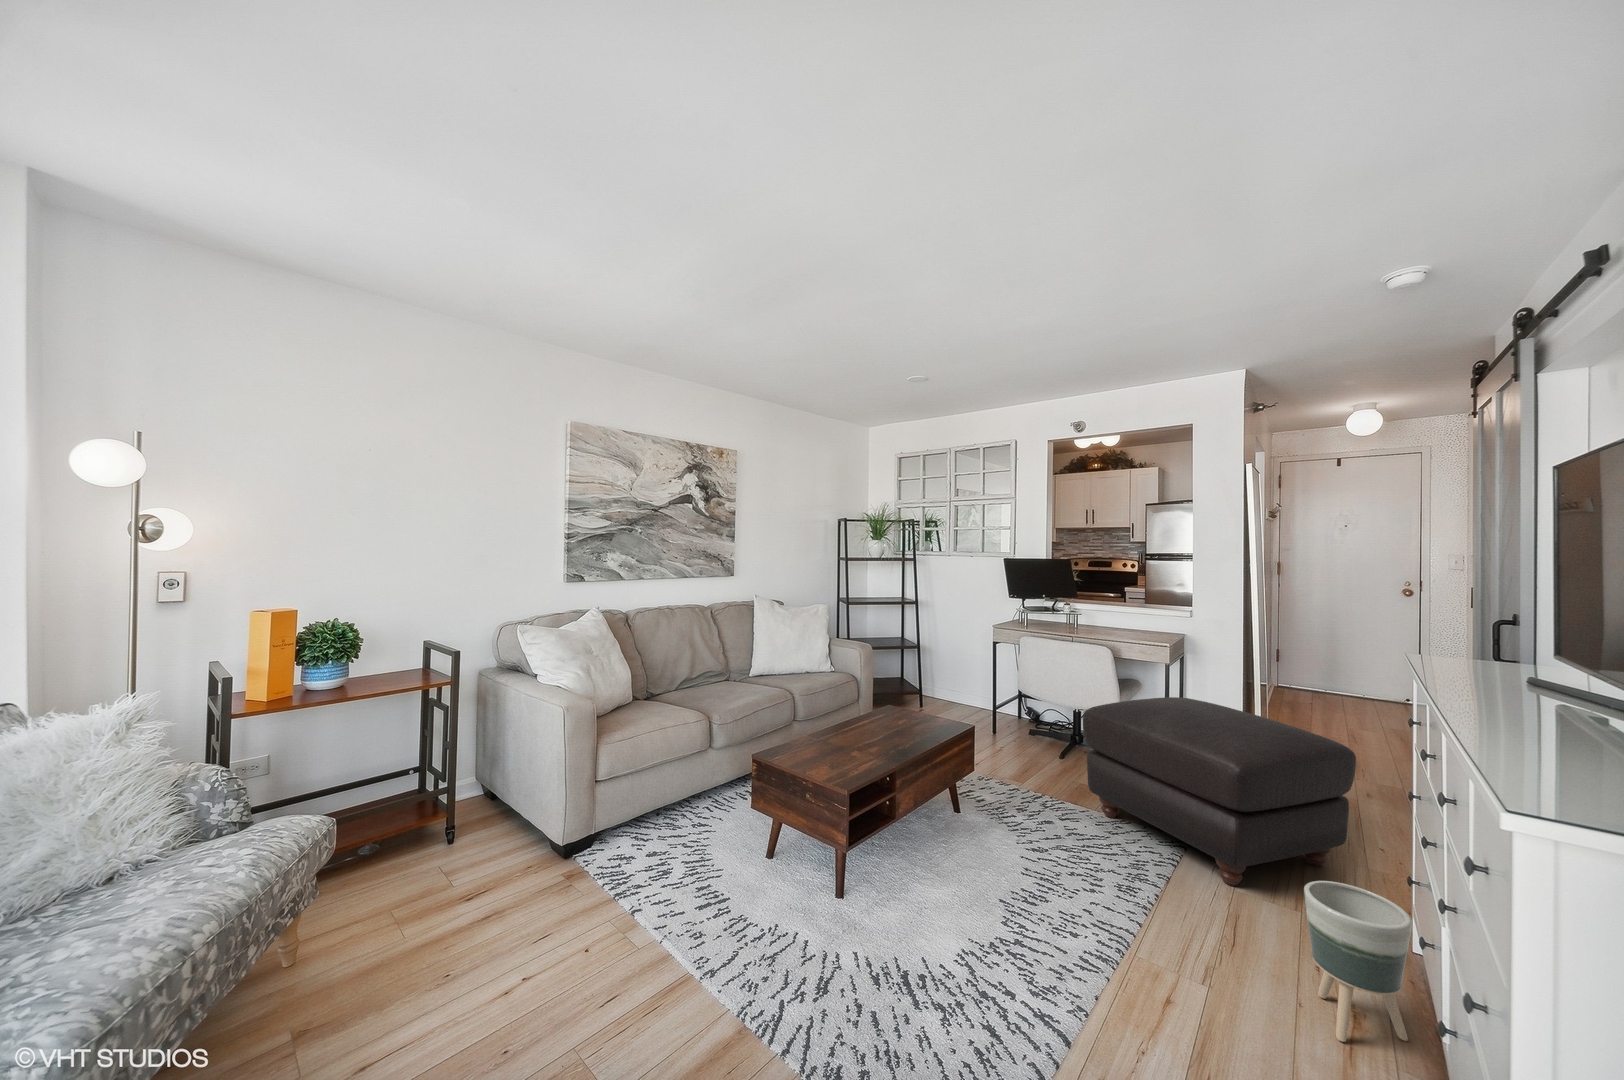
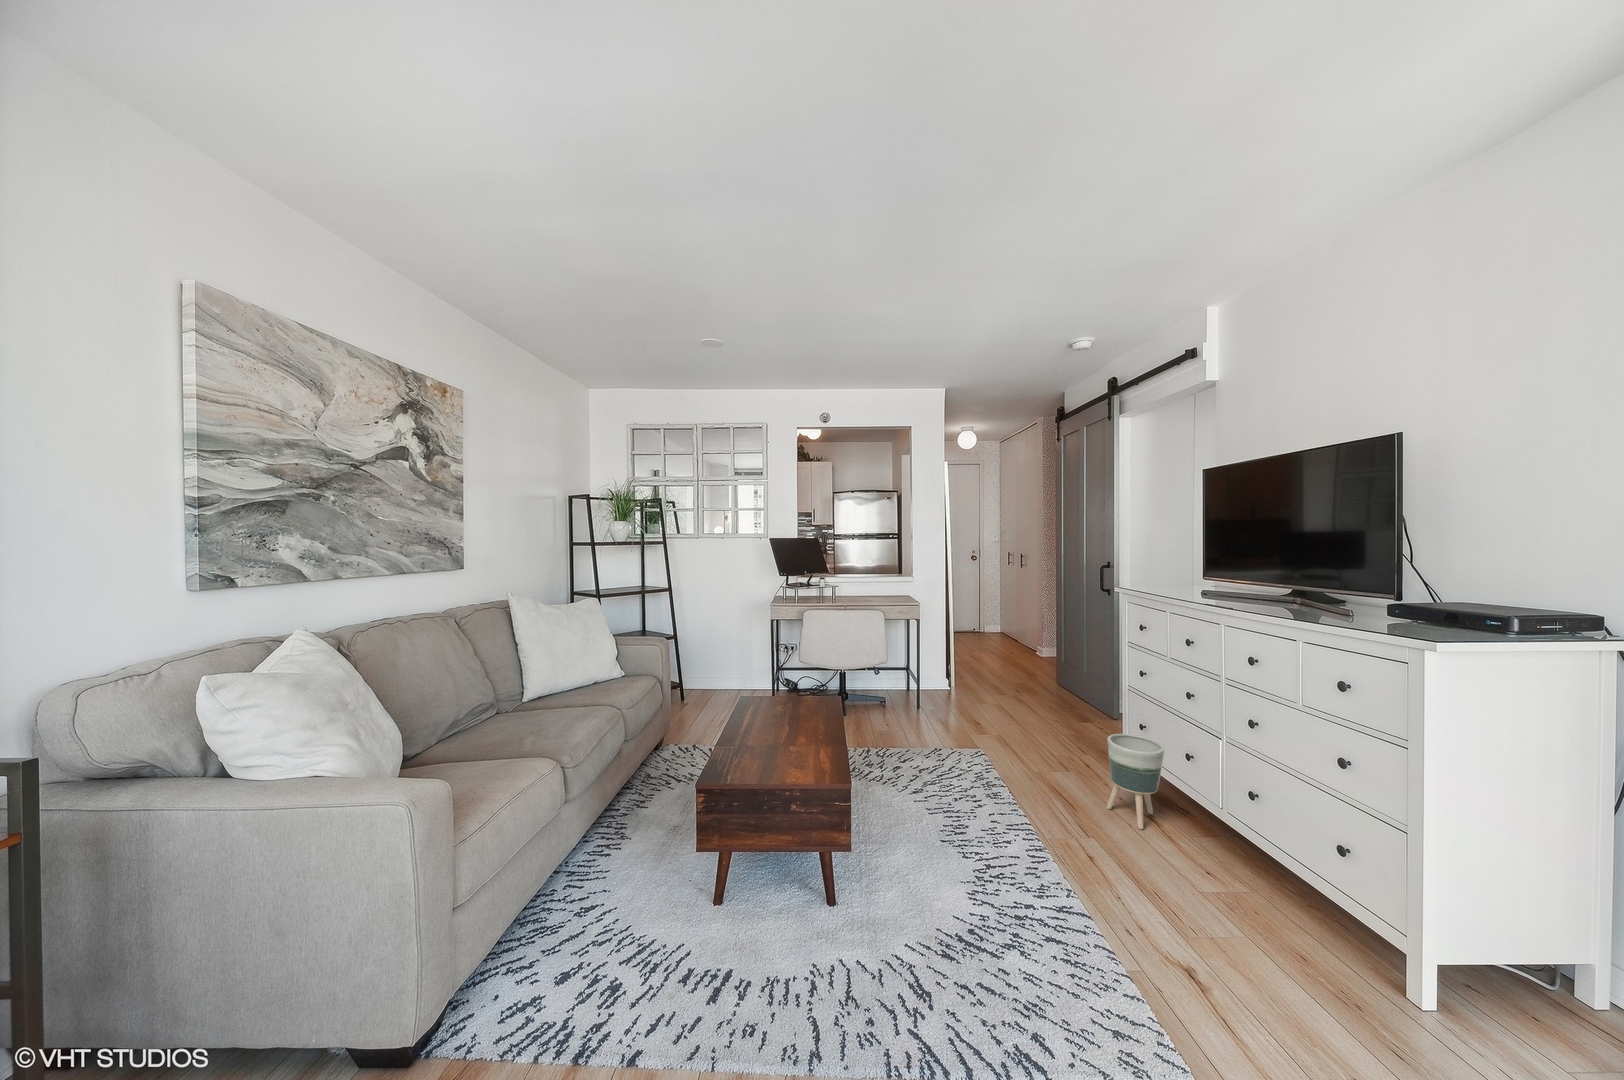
ottoman: present [1083,697,1356,886] -> none [884,636,1037,760]

